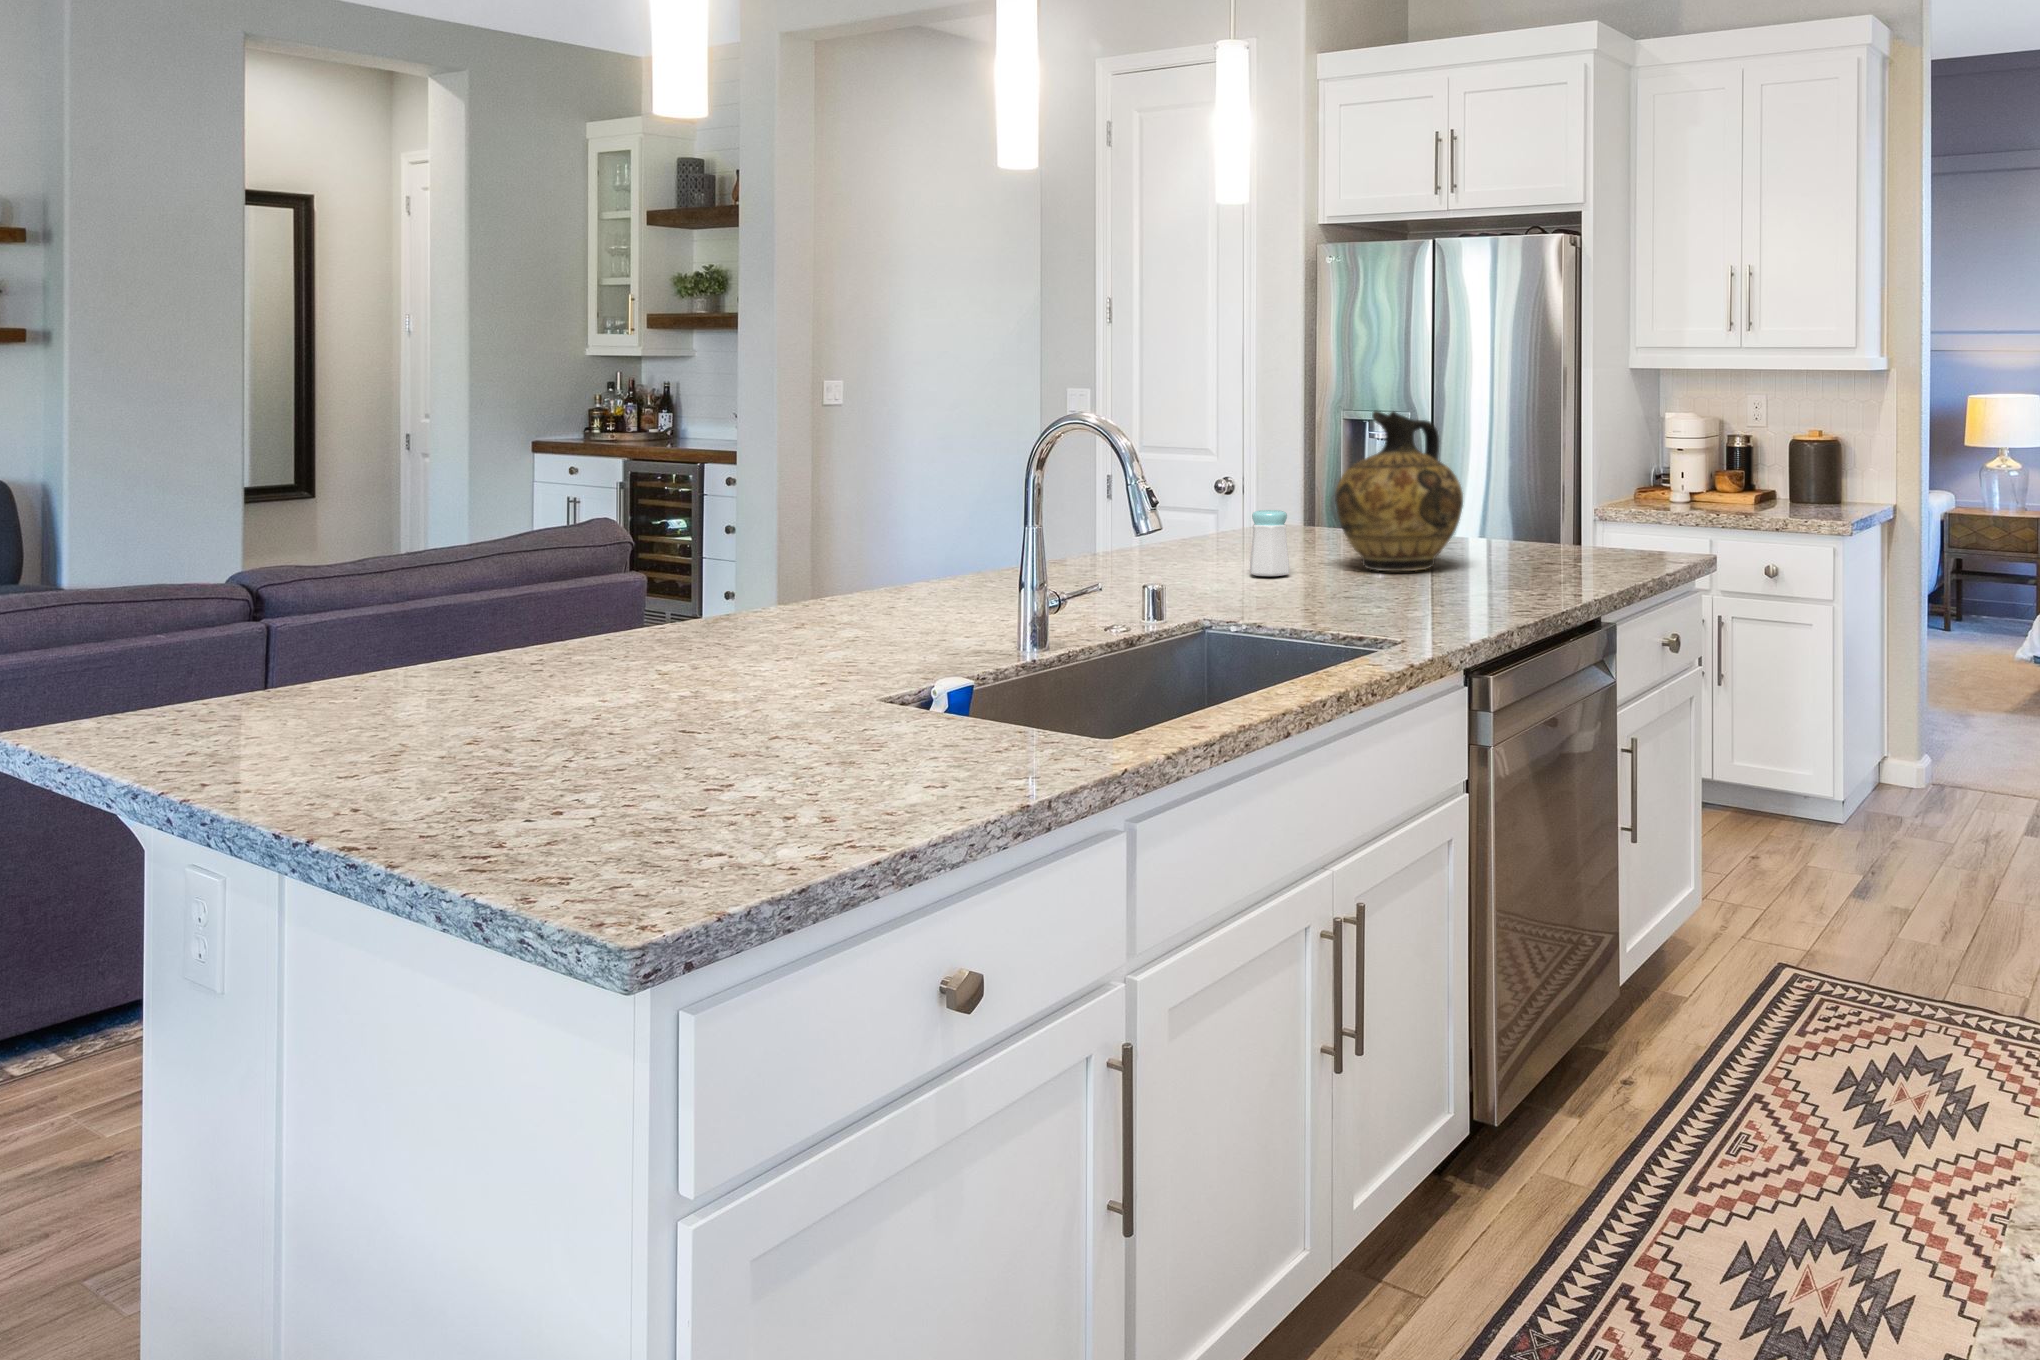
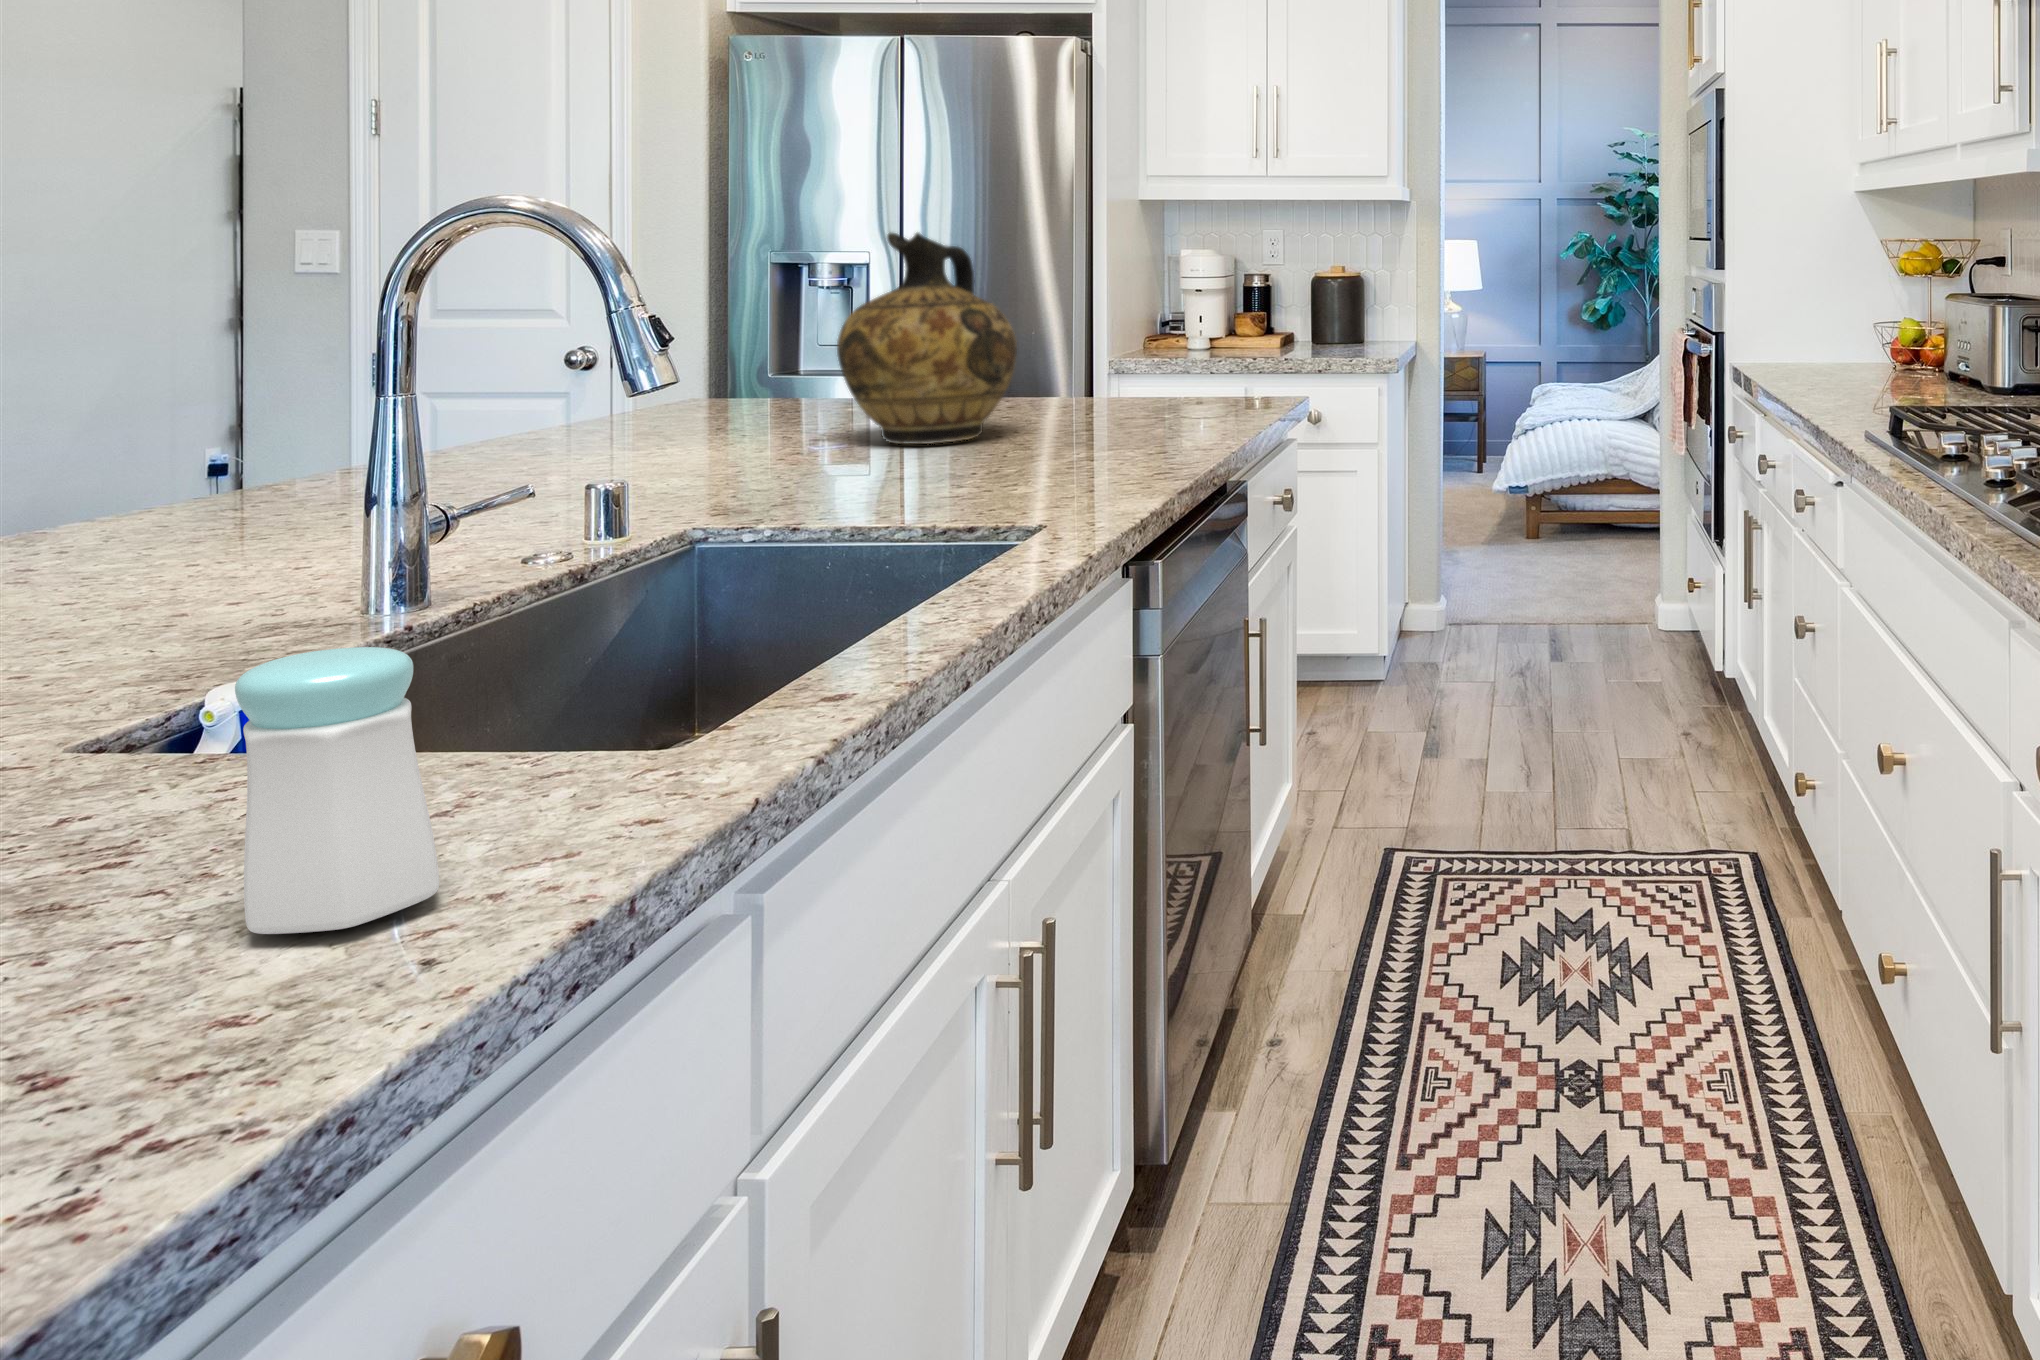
salt shaker: present [1250,510,1289,576] -> present [235,647,439,934]

